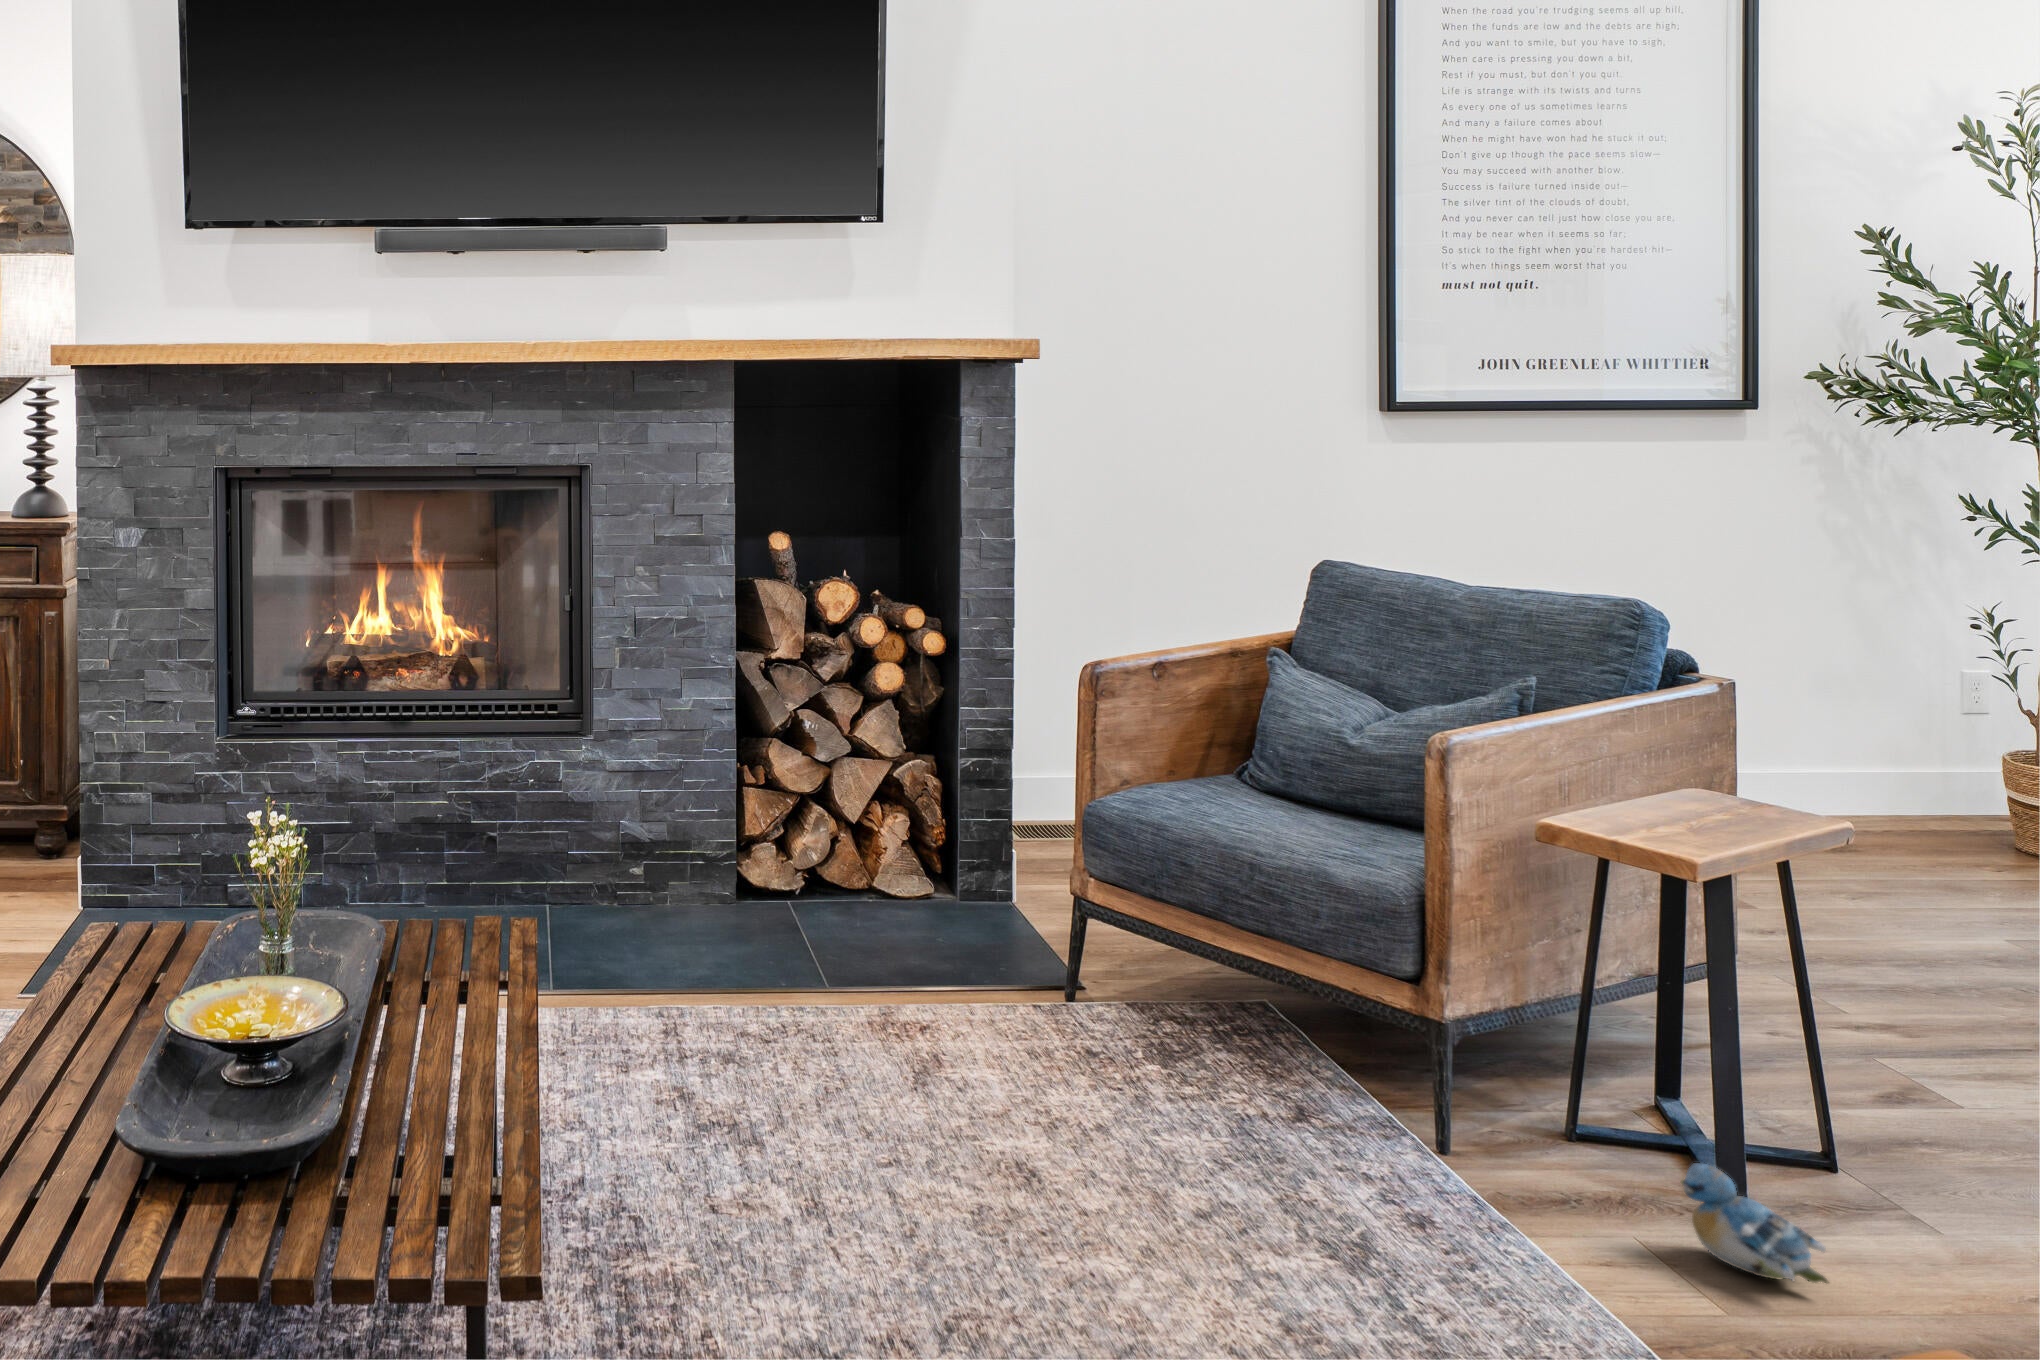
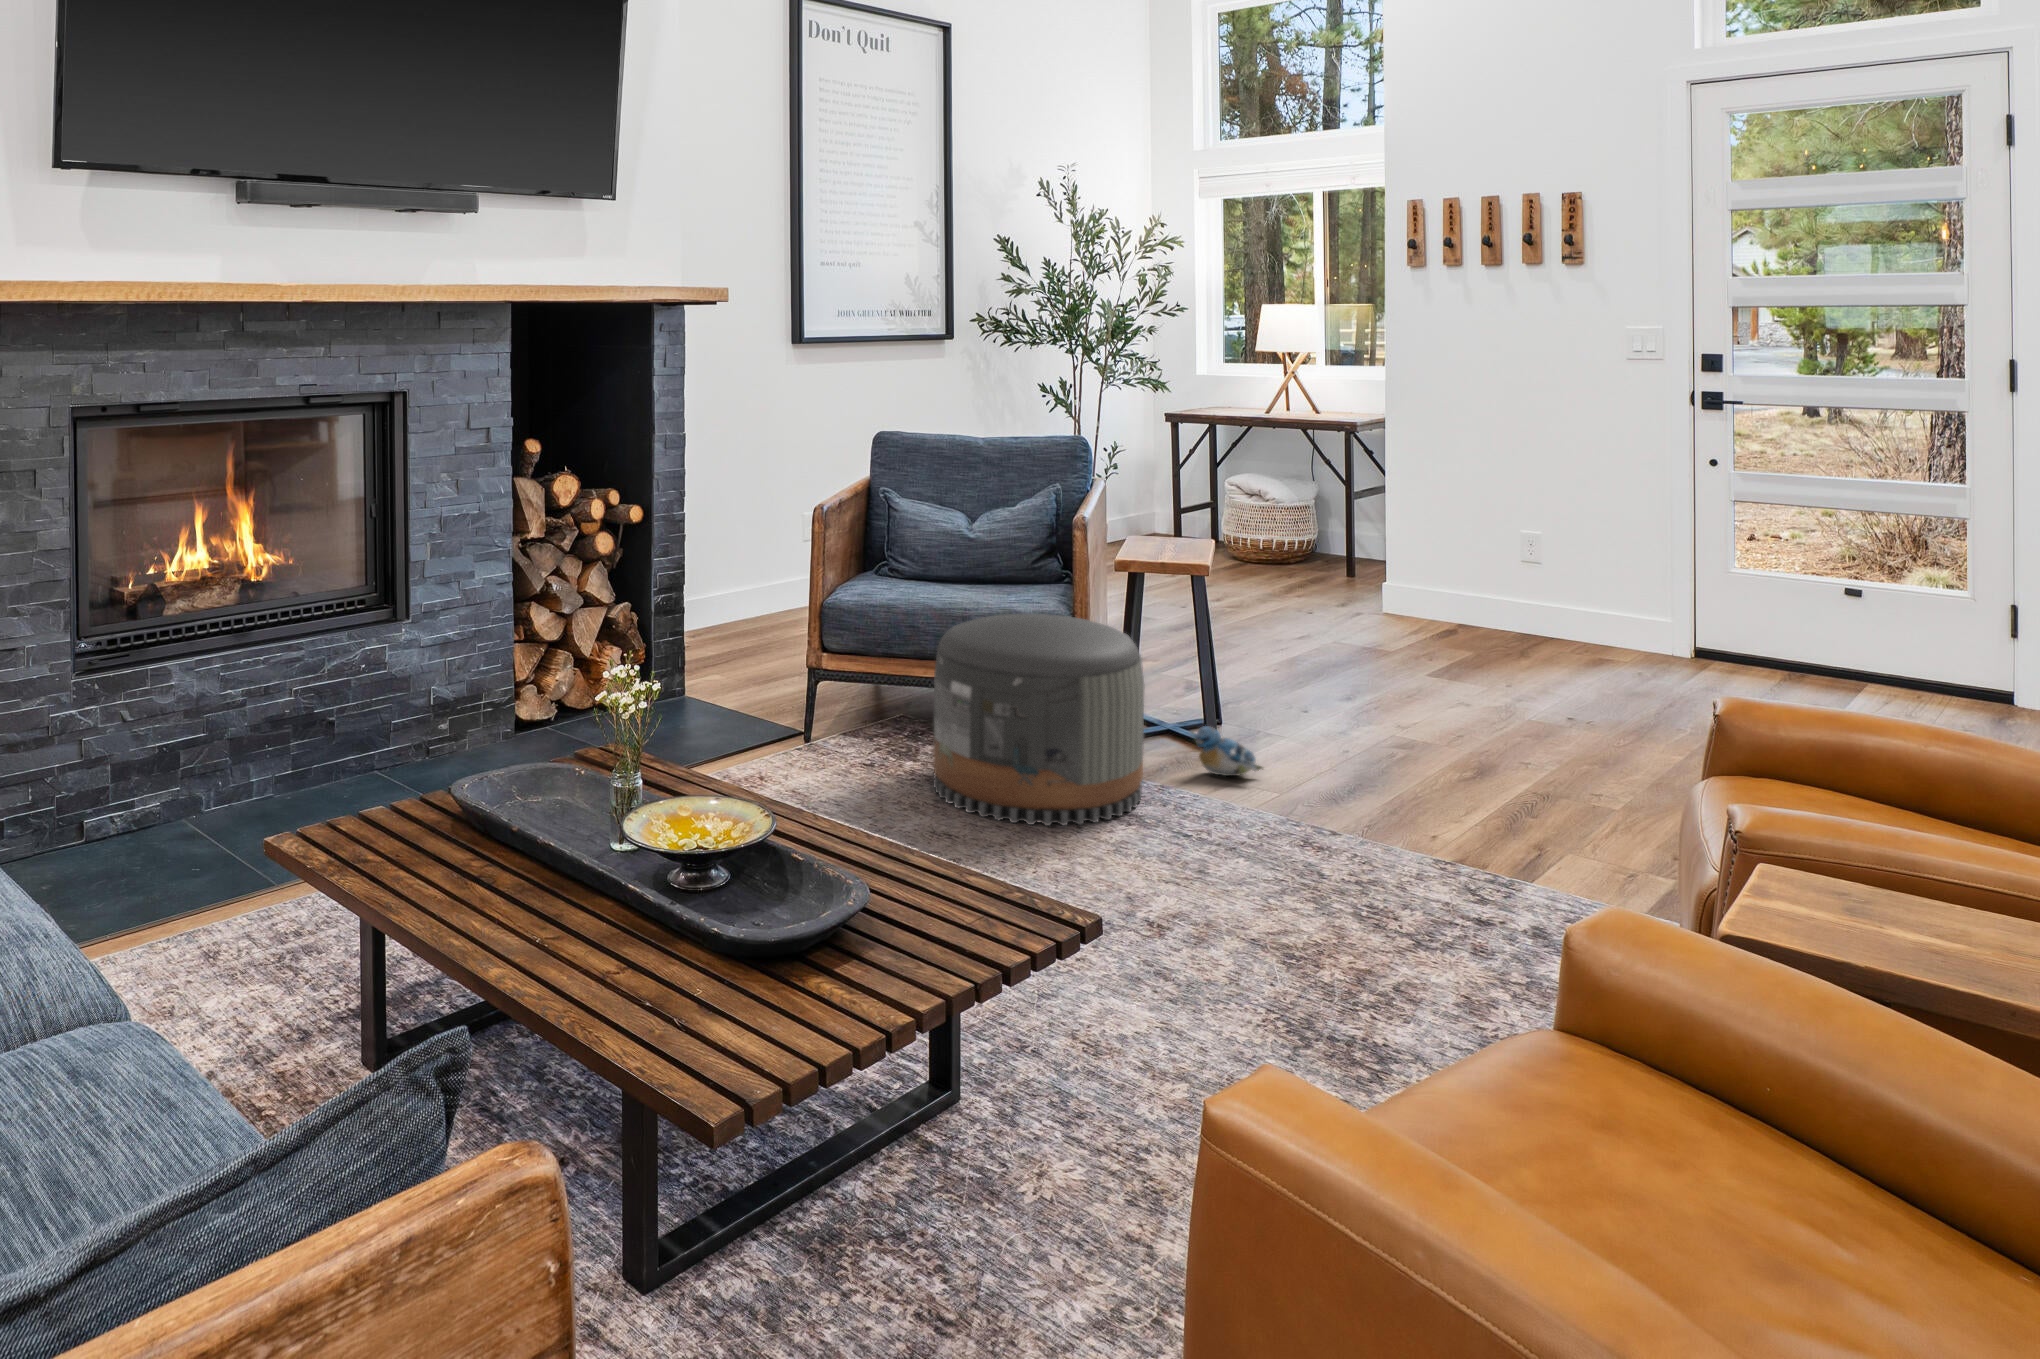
pouf: none [1152,875,1530,1269] -> present [933,614,1144,826]

